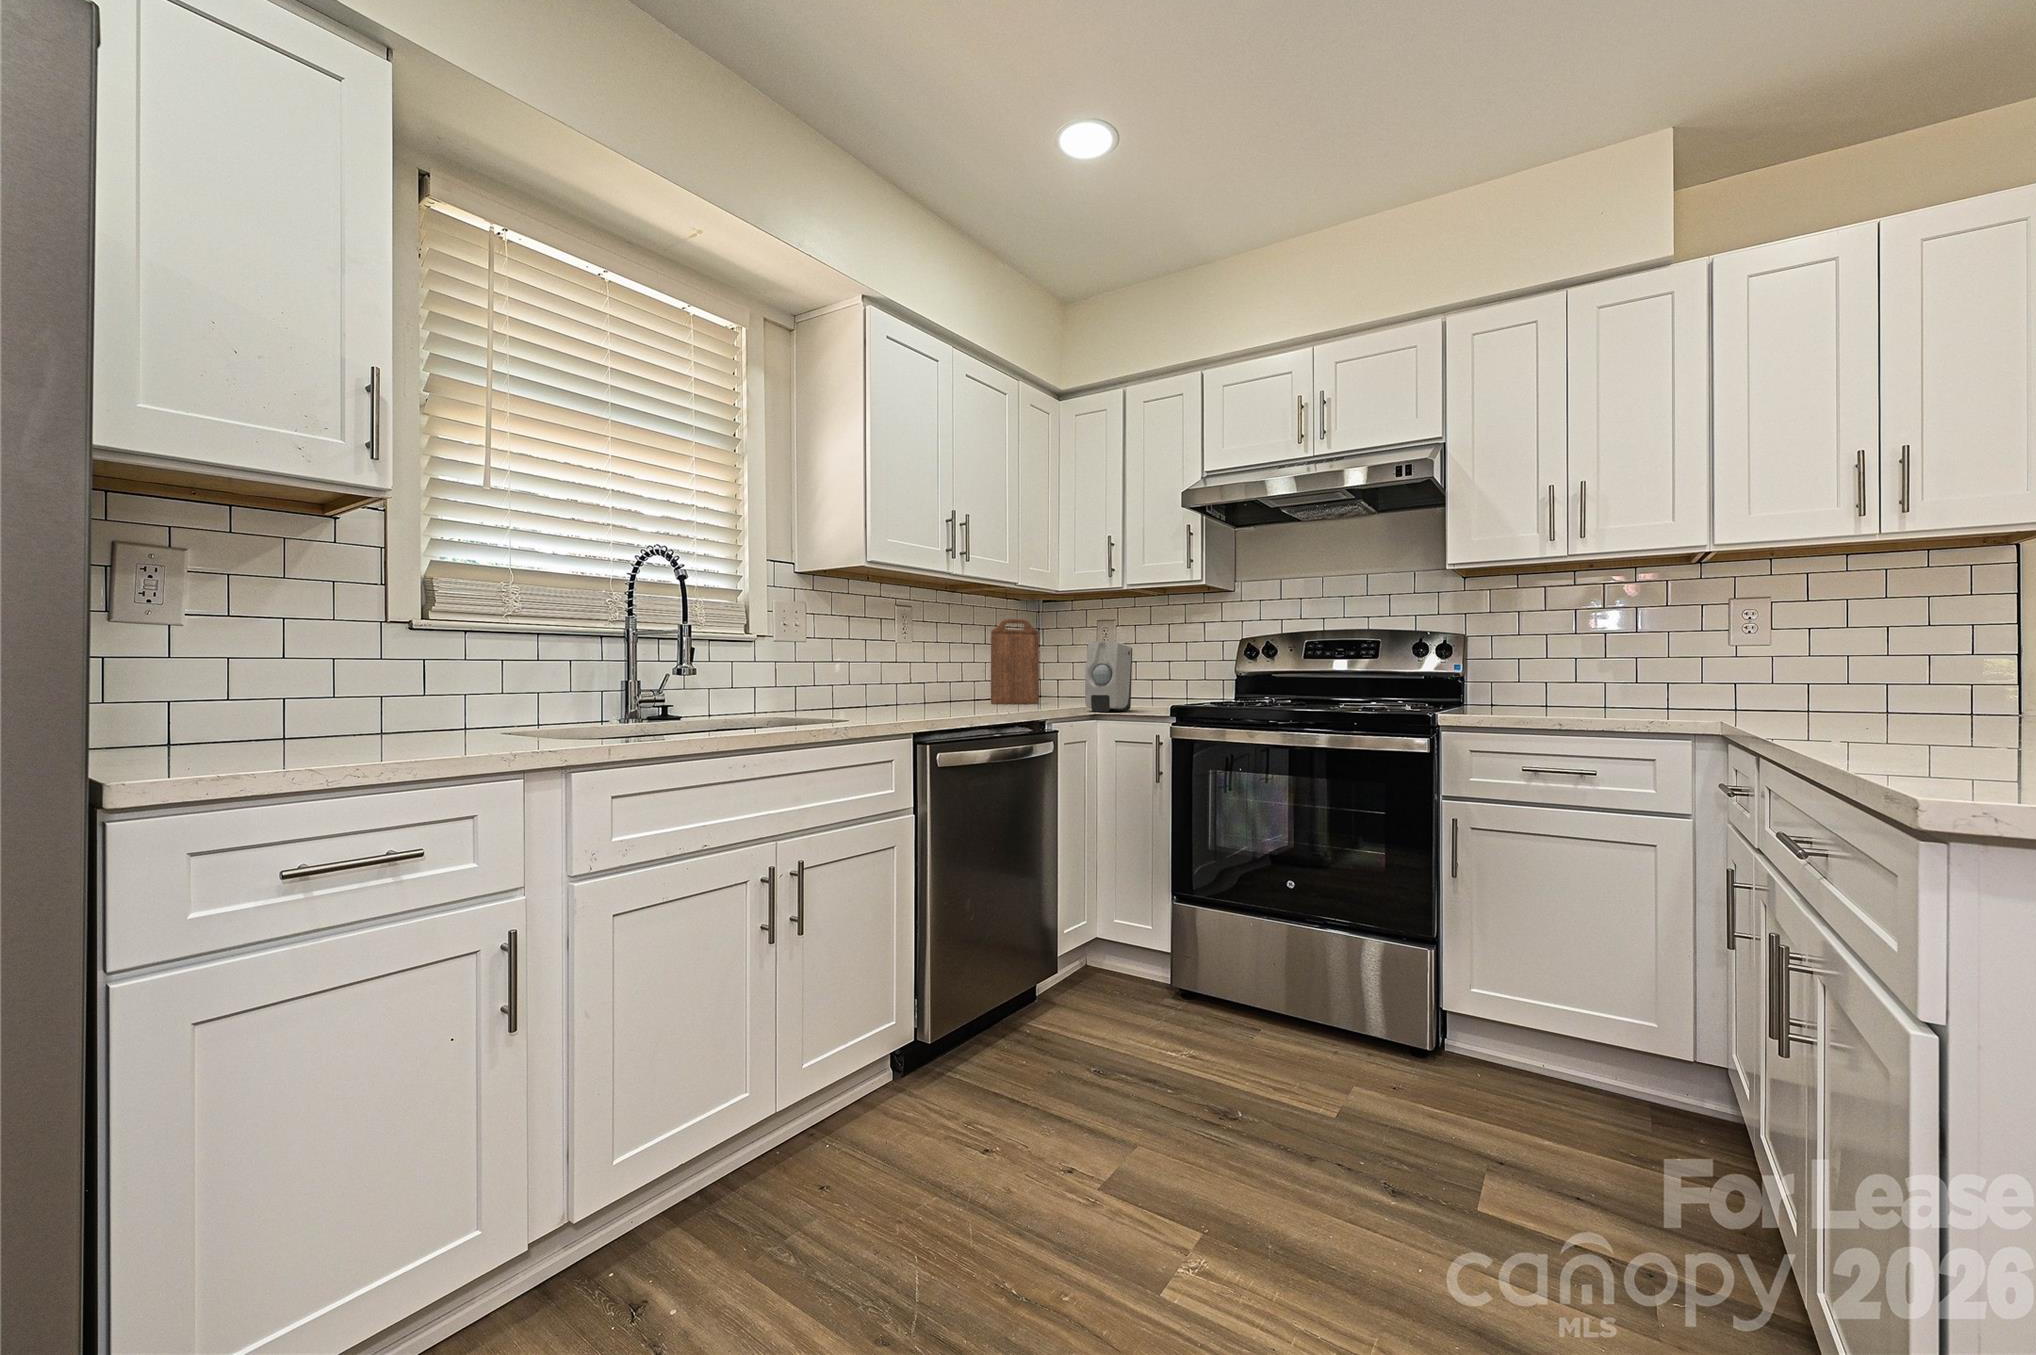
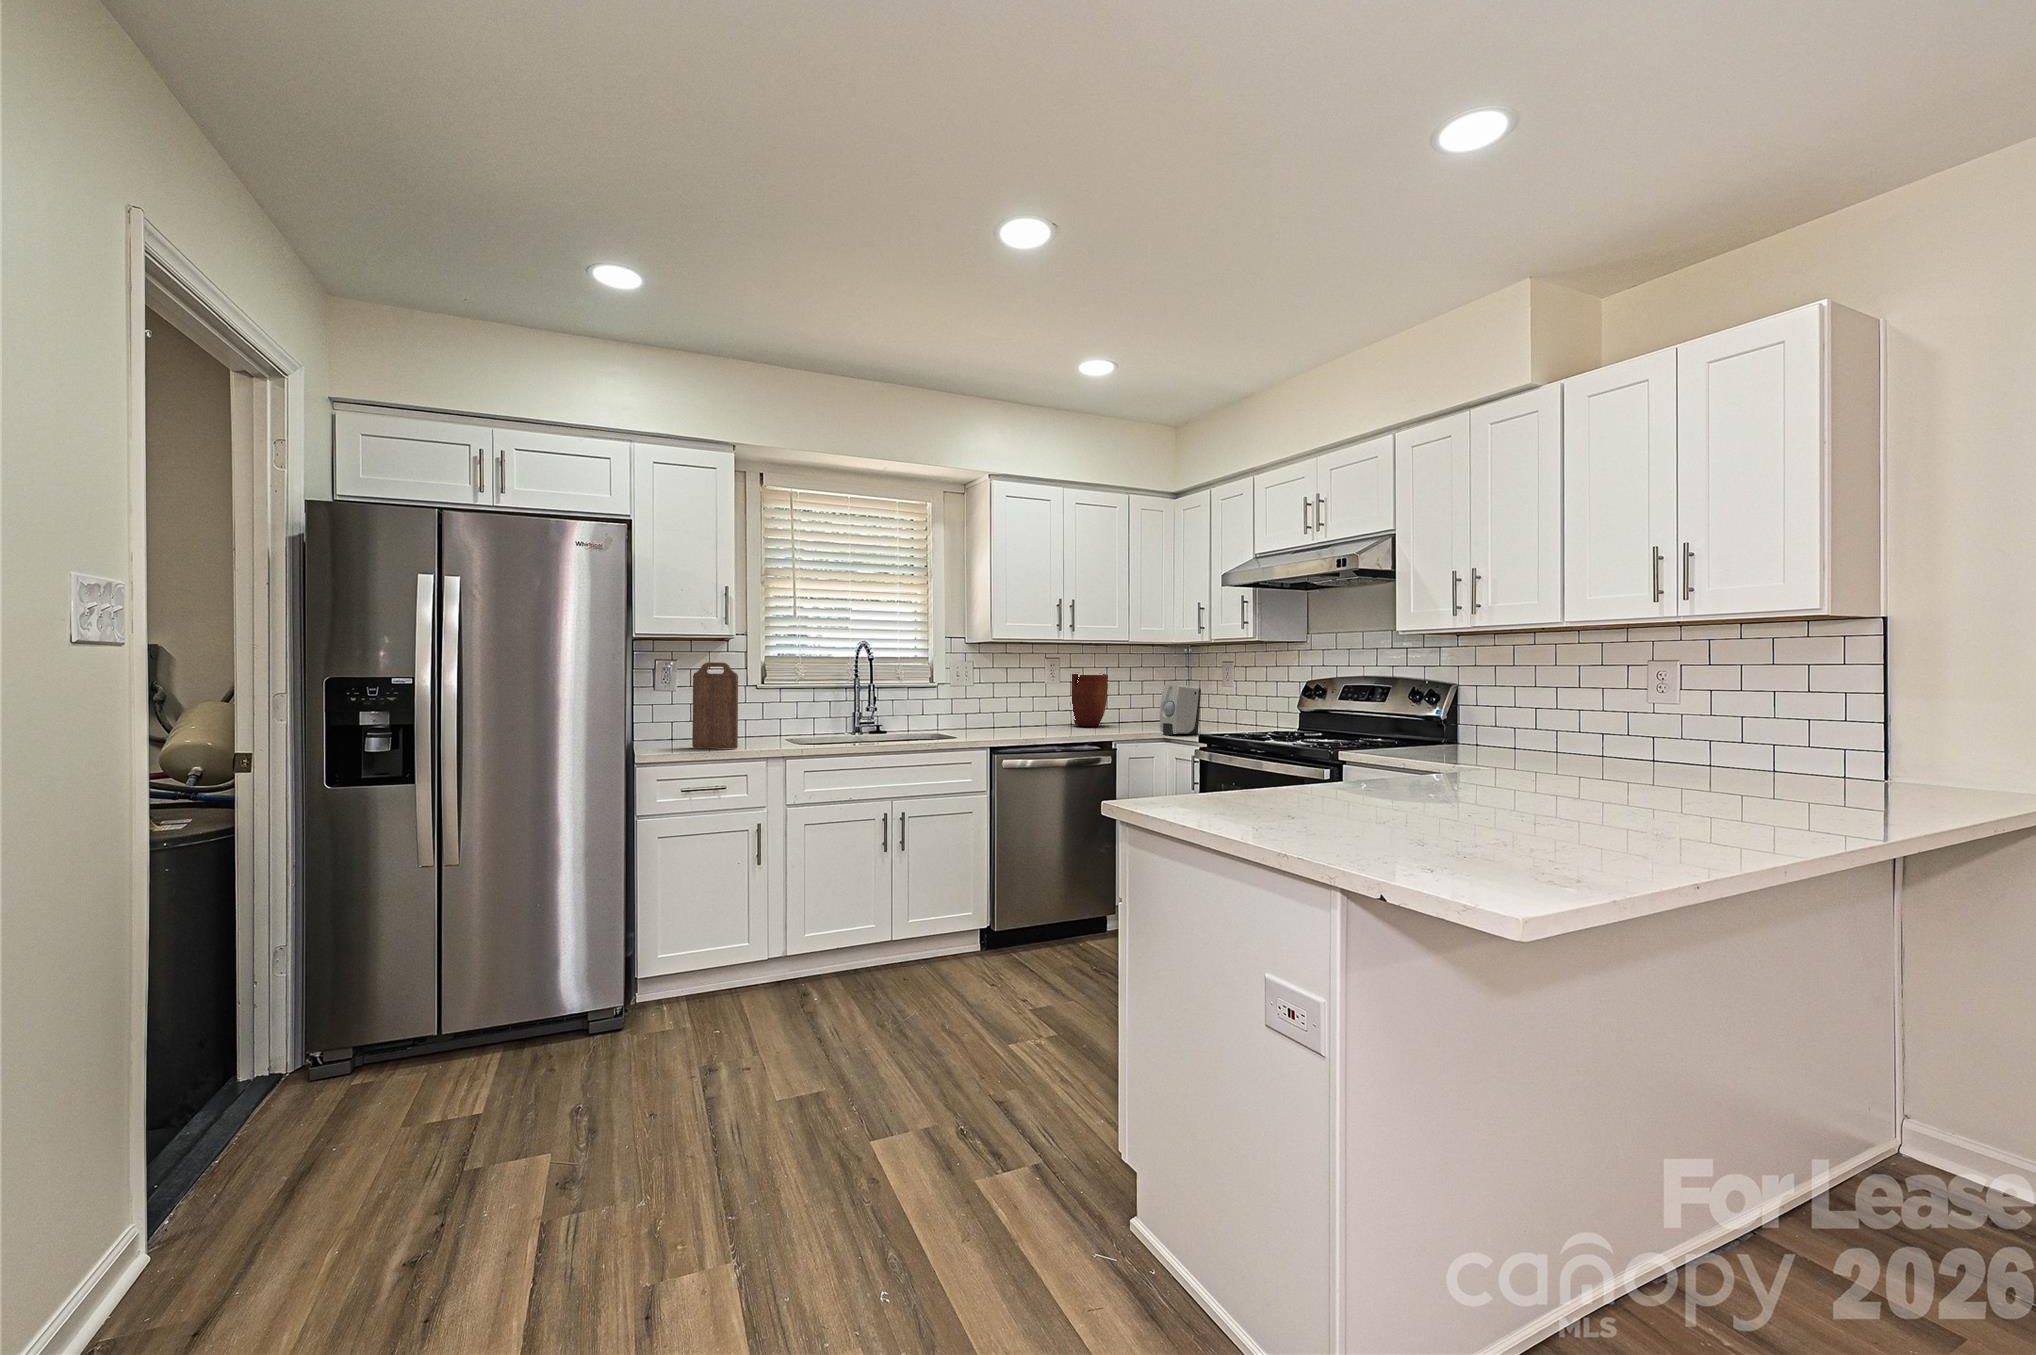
cutting board: present [991,619,1039,704] -> present [692,662,738,749]
vase: none [924,628,979,706] -> present [1070,674,1108,727]

